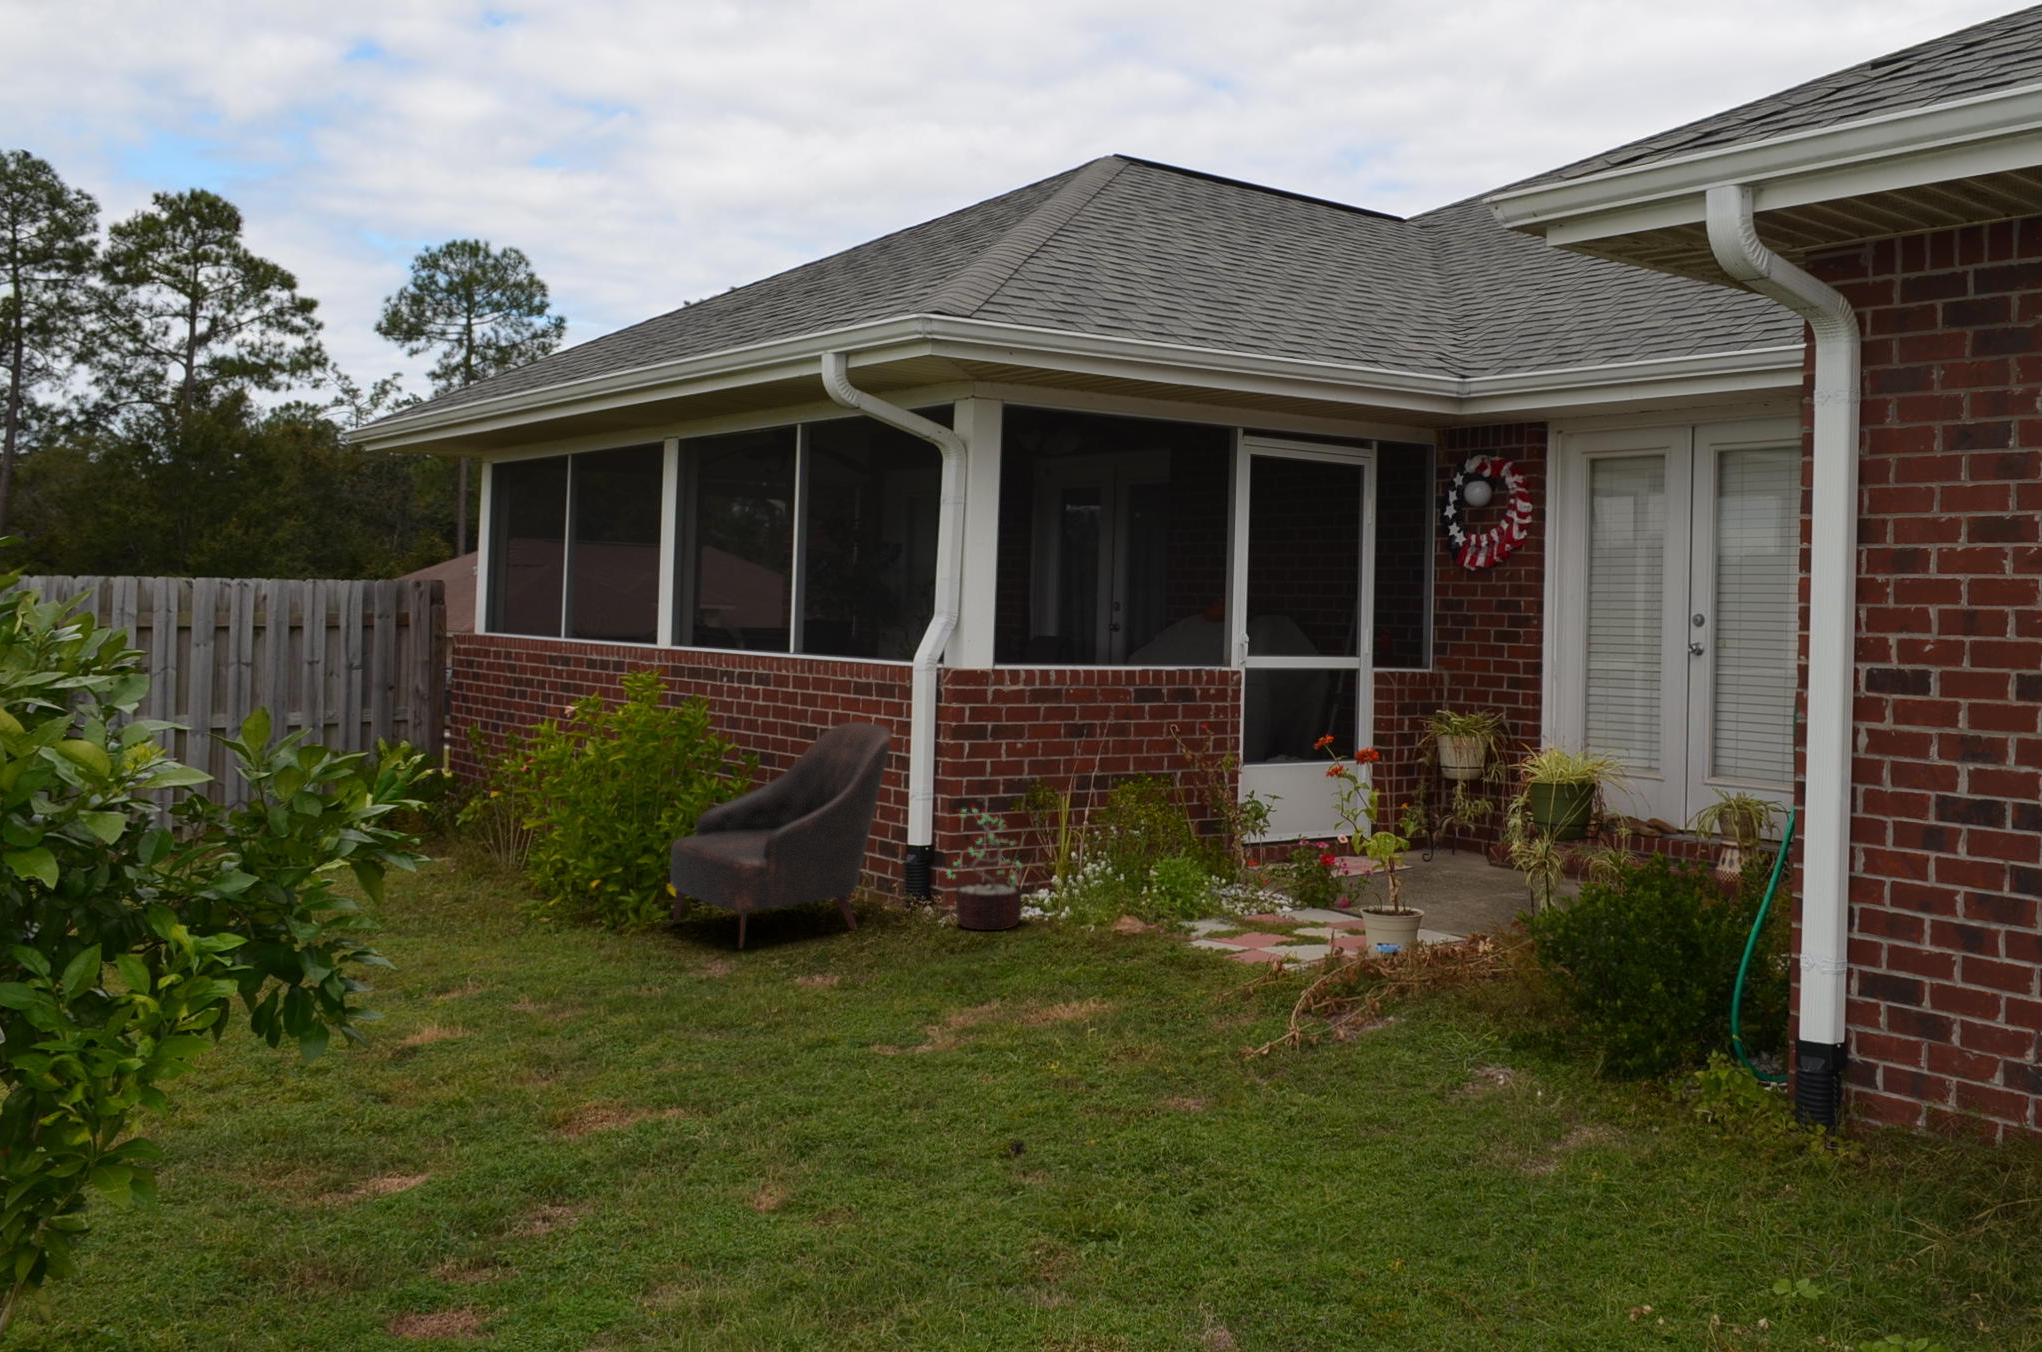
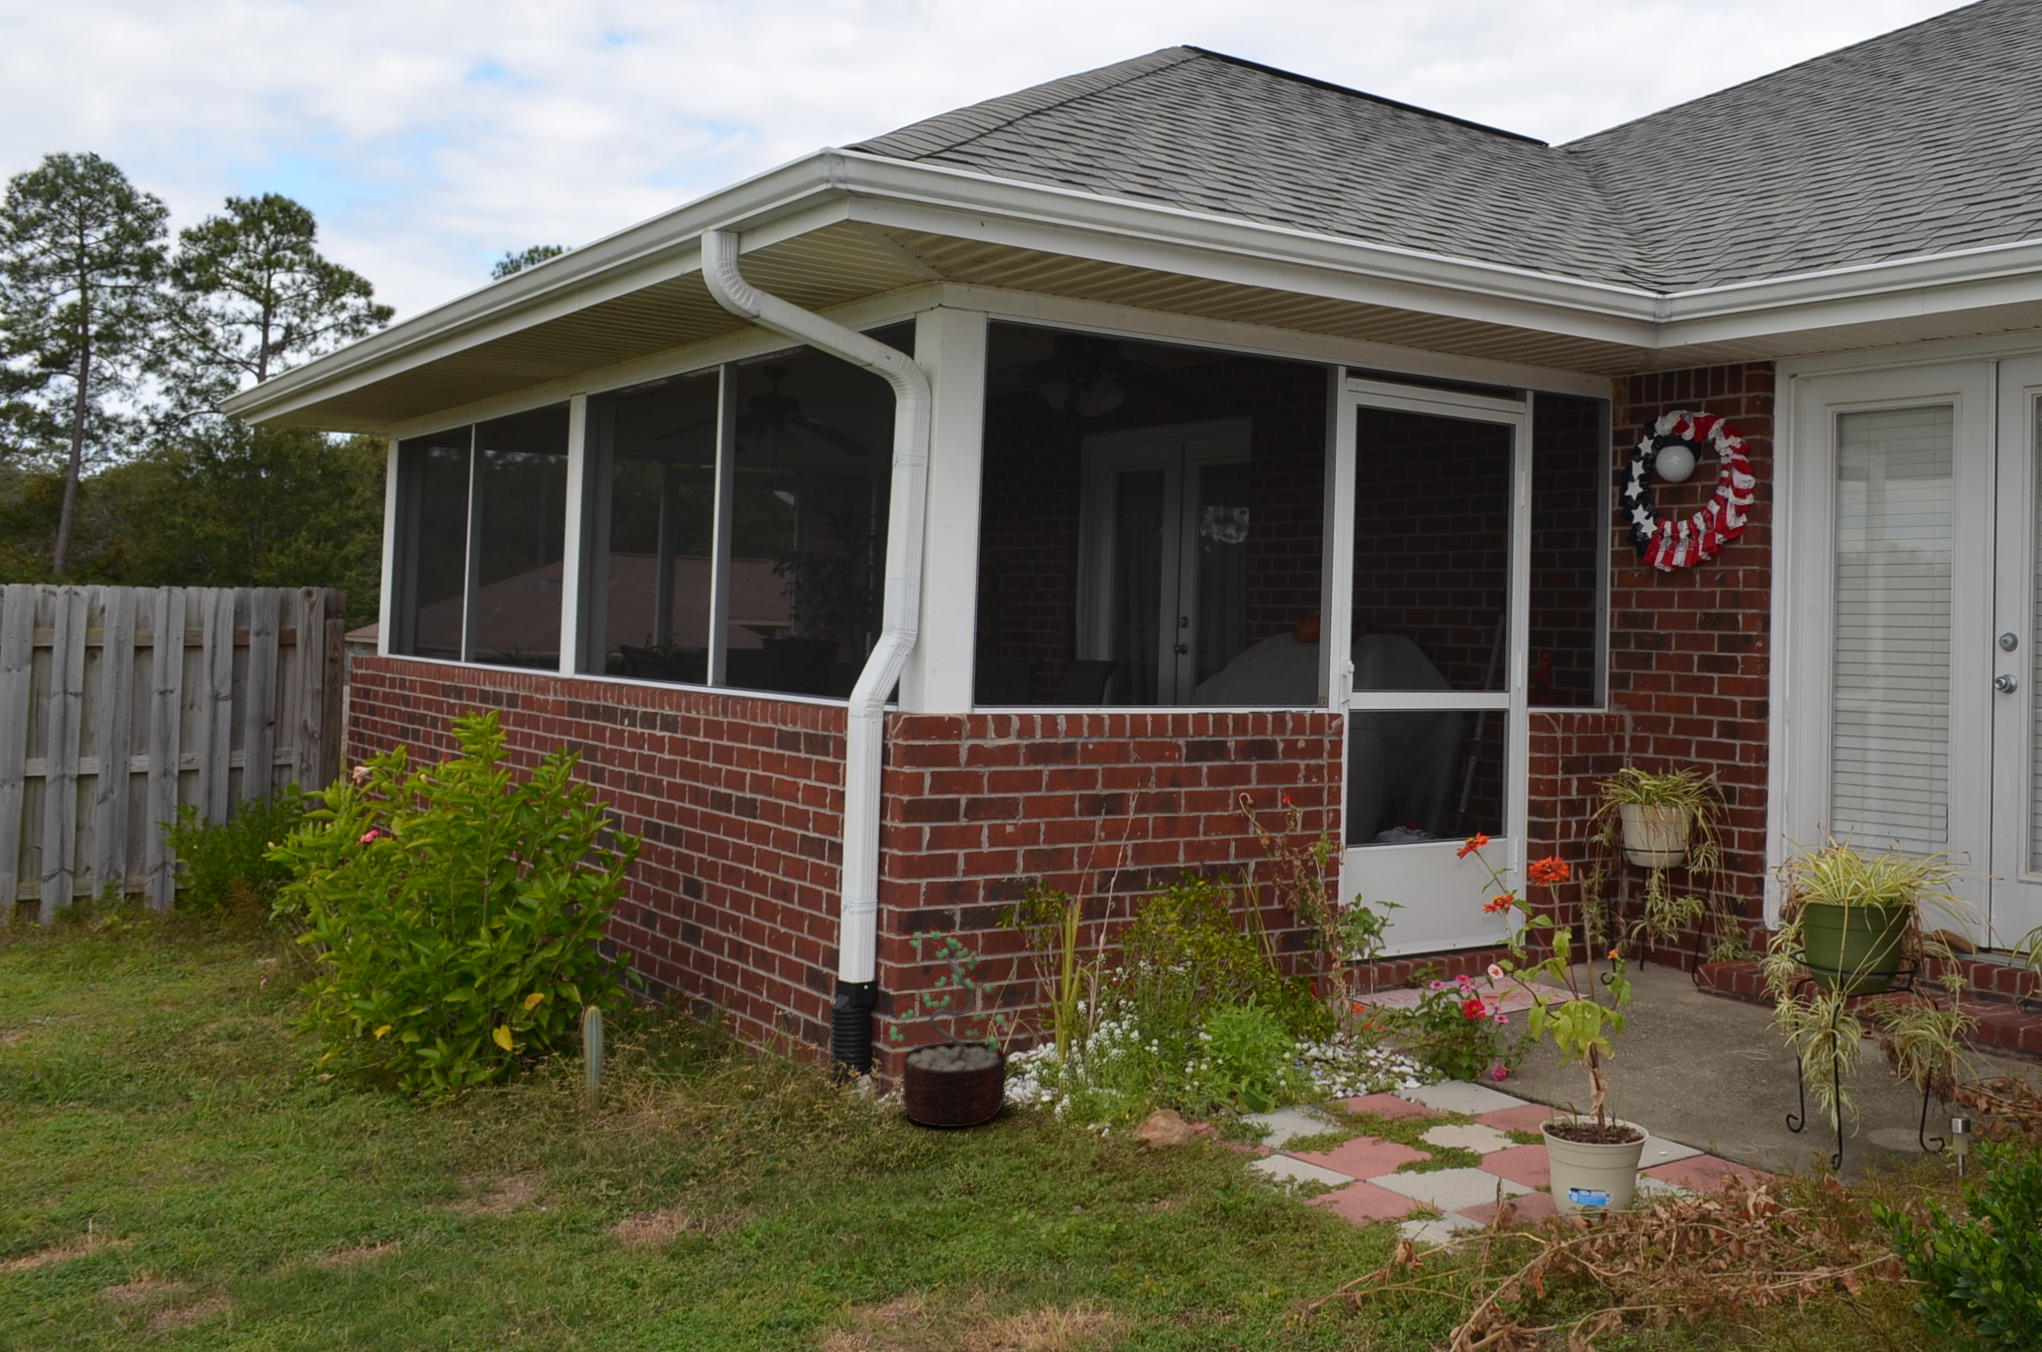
armchair: present [670,722,892,948] -> none [465,791,813,1169]

